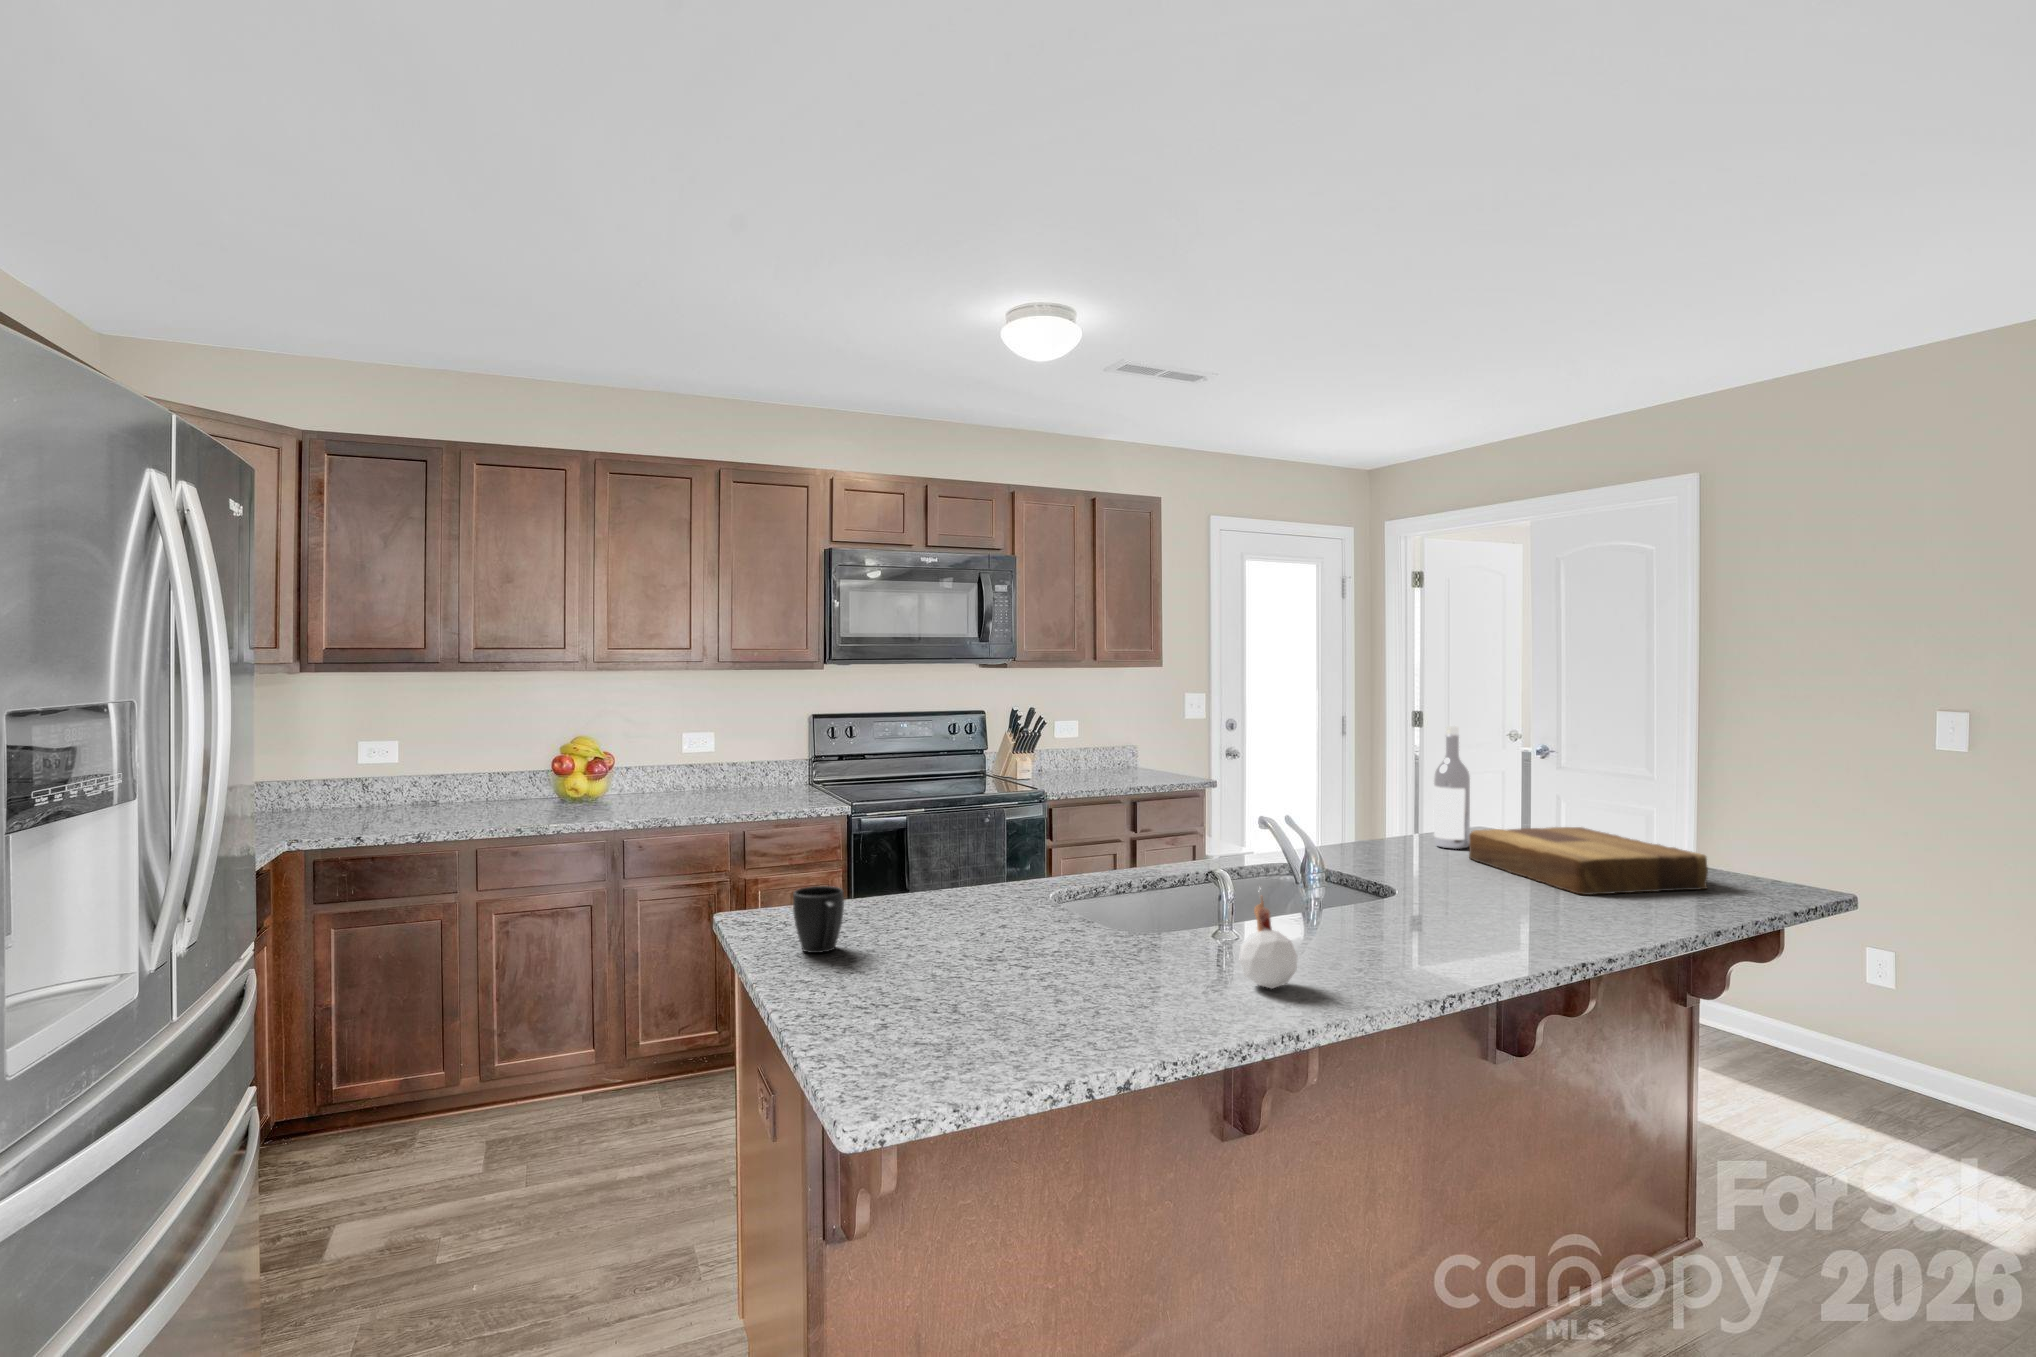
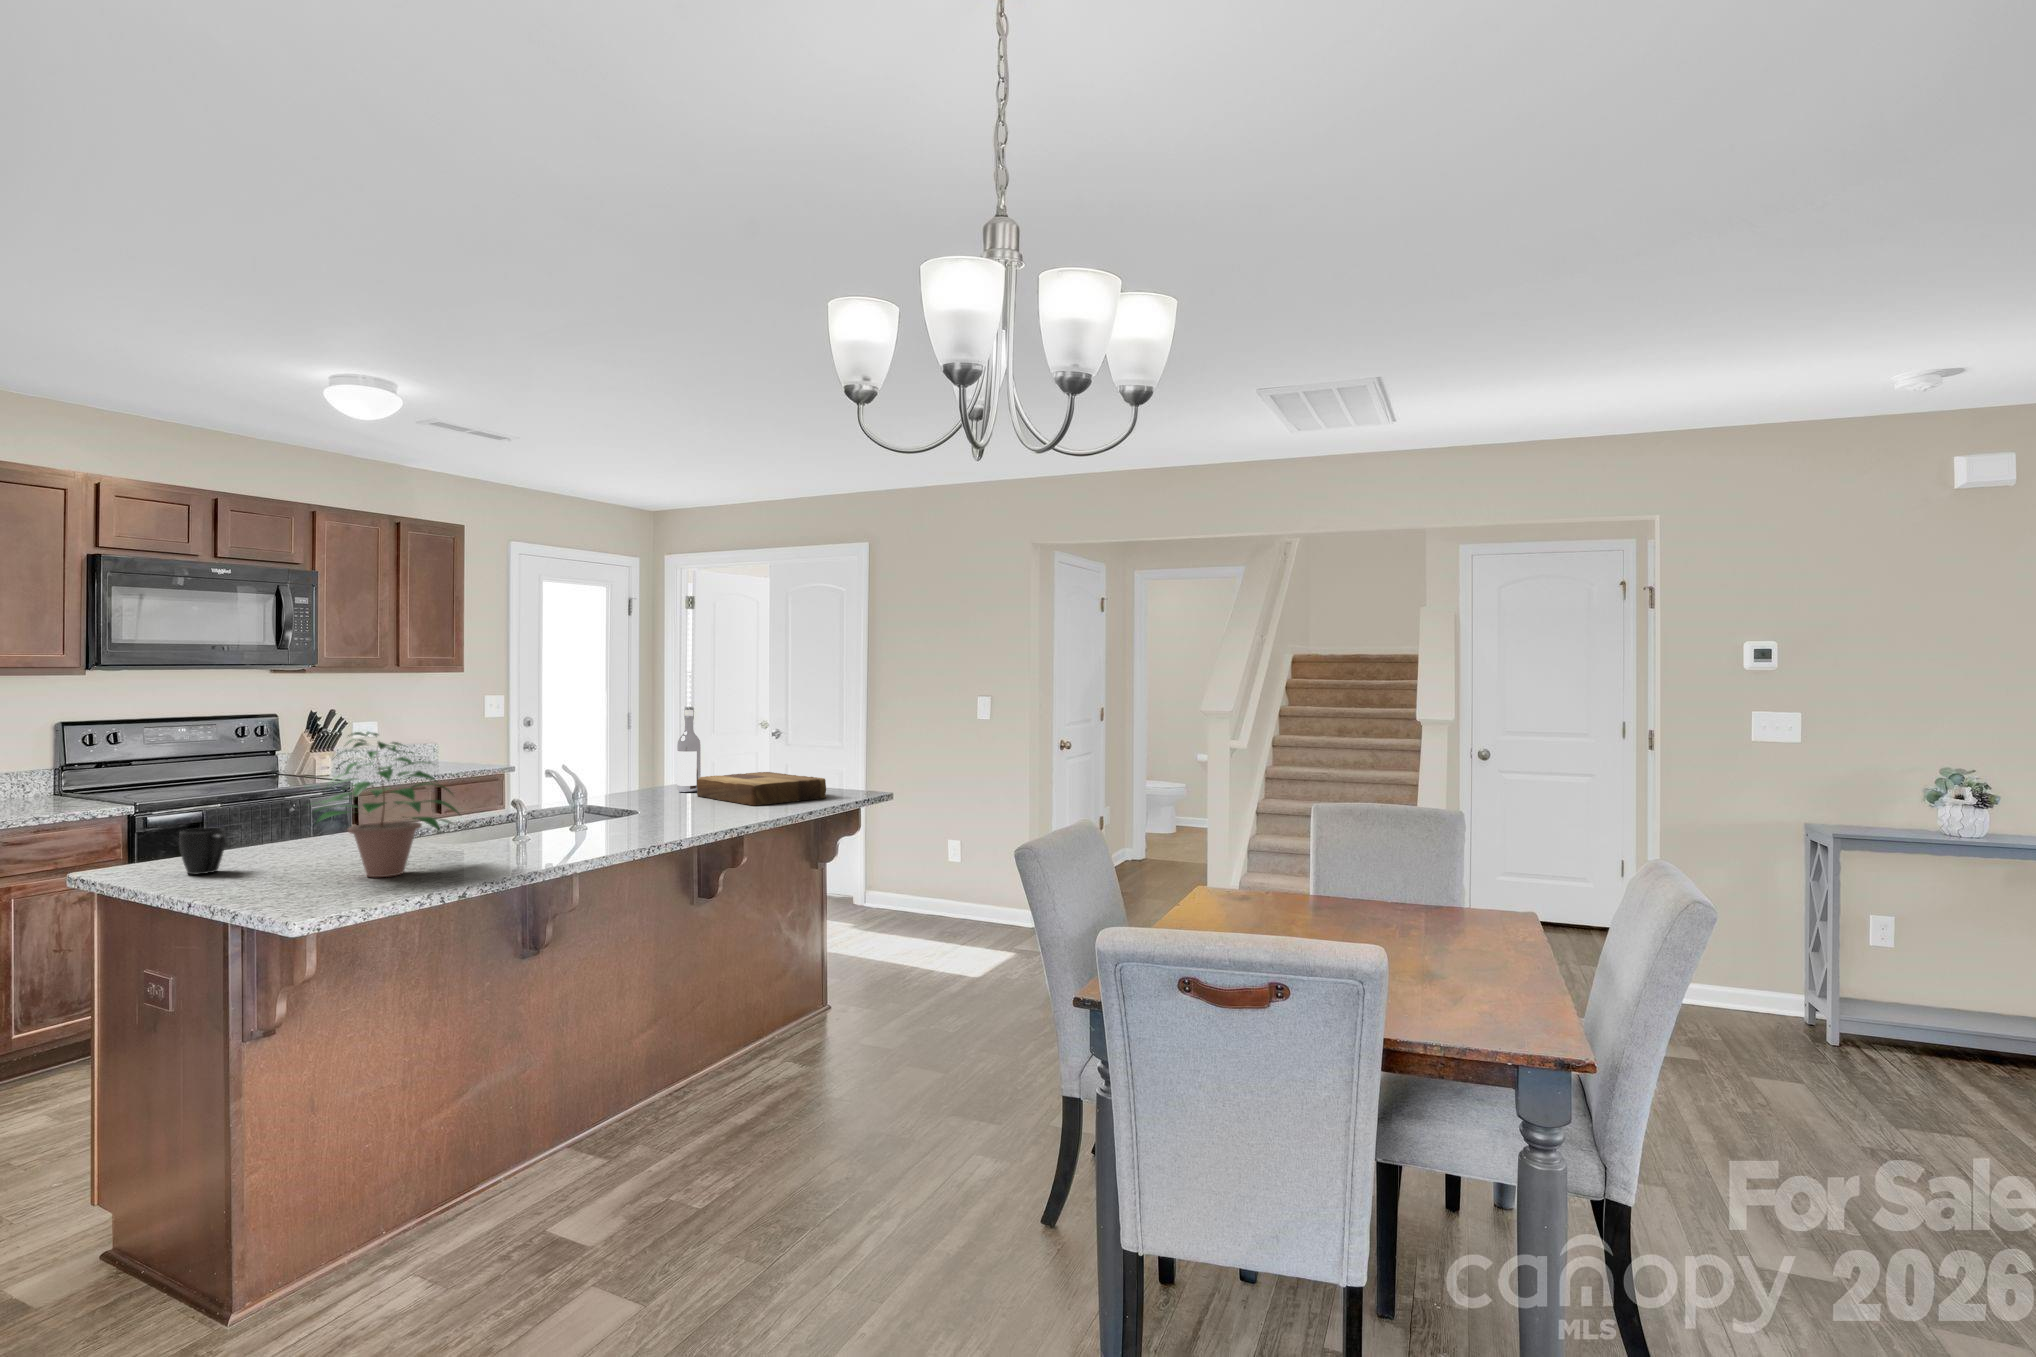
potted plant: none [911,771,1130,1010] -> present [315,732,459,877]
candle: present [1240,896,1297,989] -> none [533,796,569,854]

